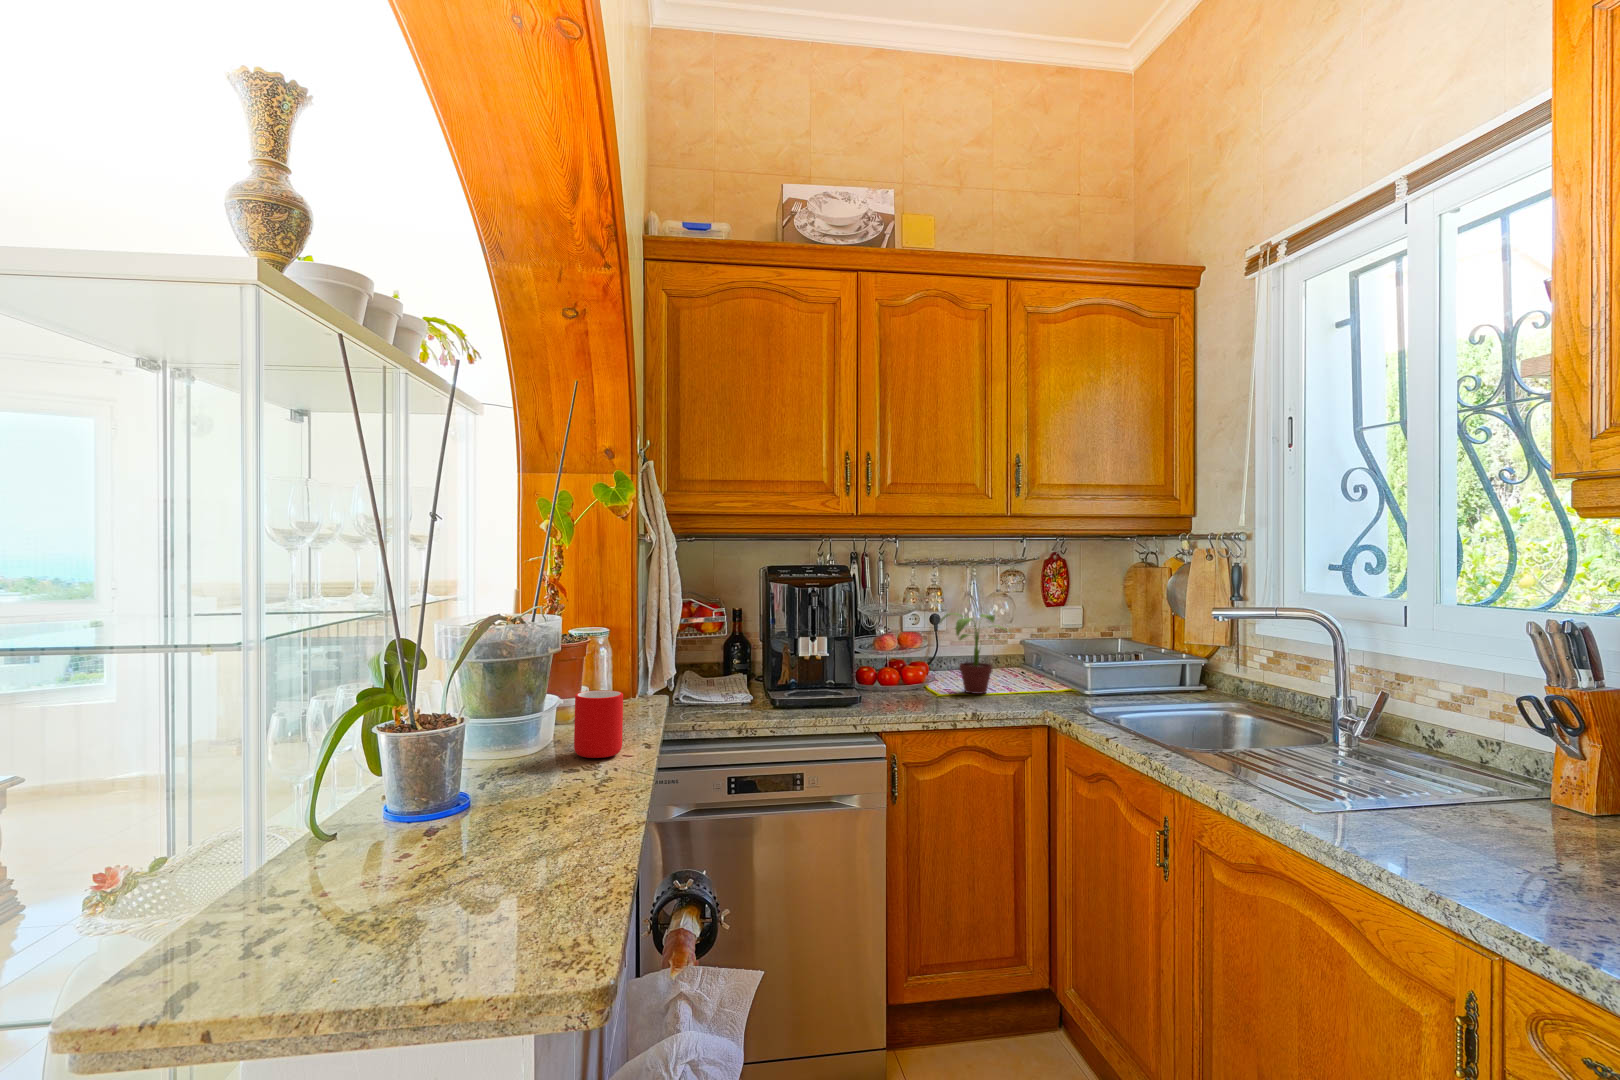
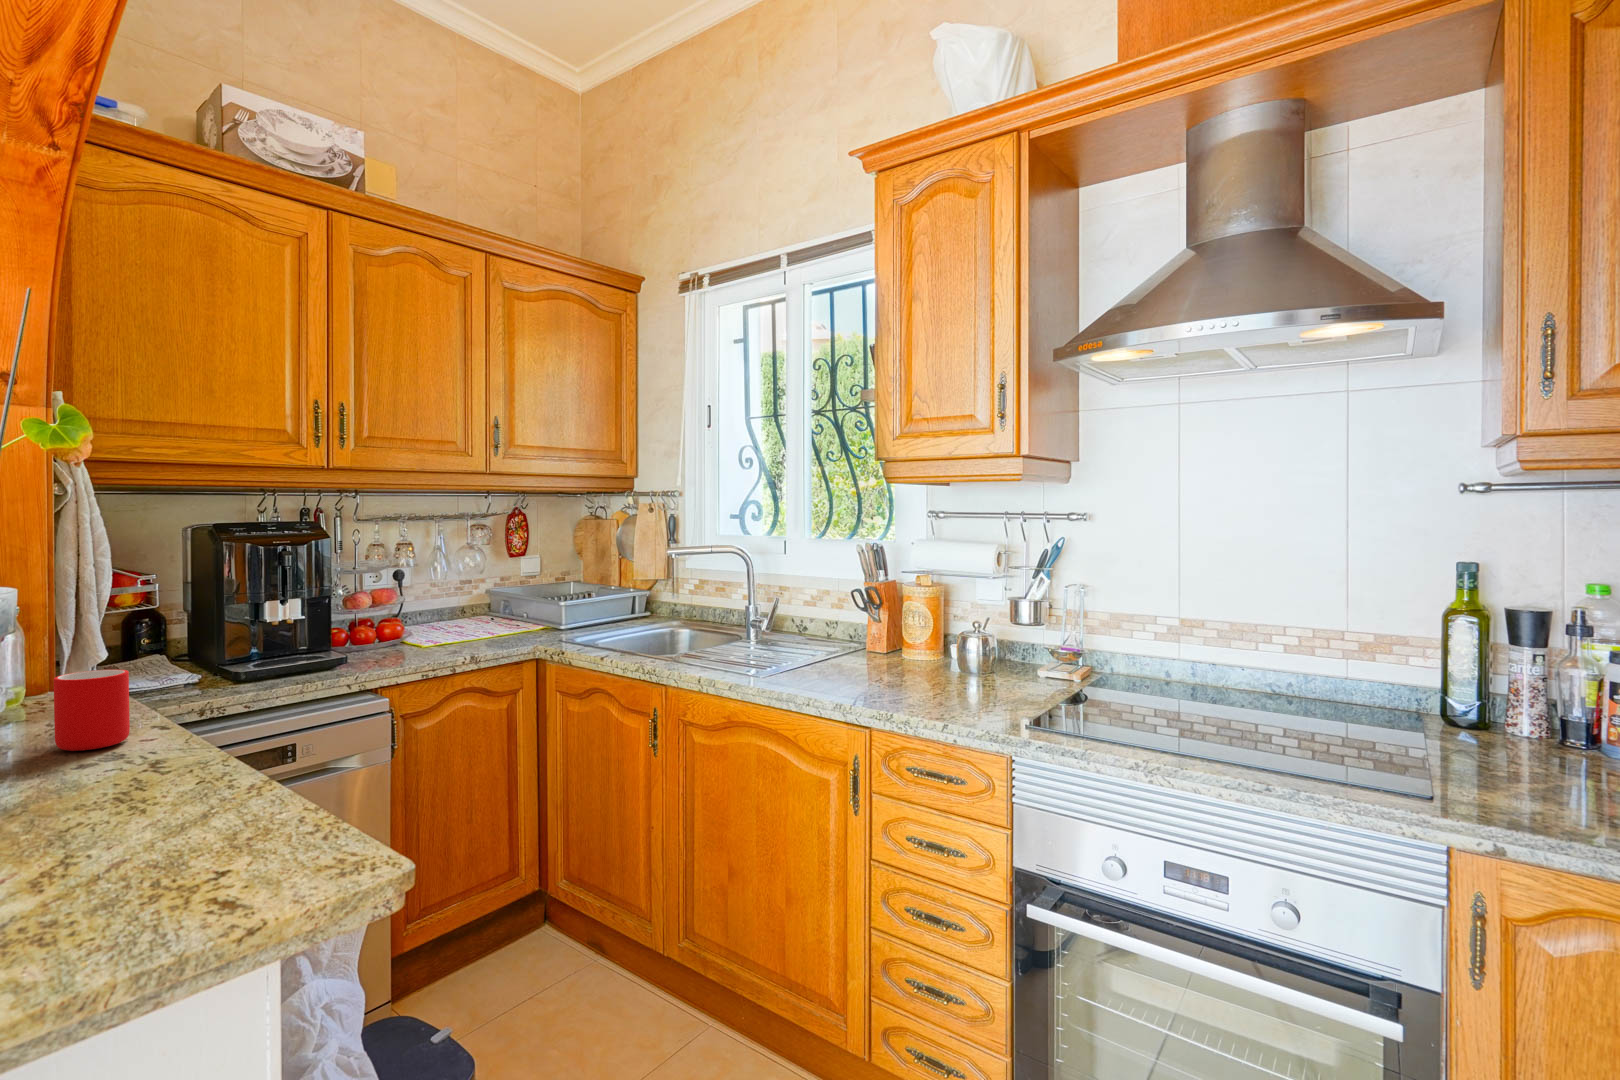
potted plant: present [940,613,1007,694] -> none [417,566,497,641]

